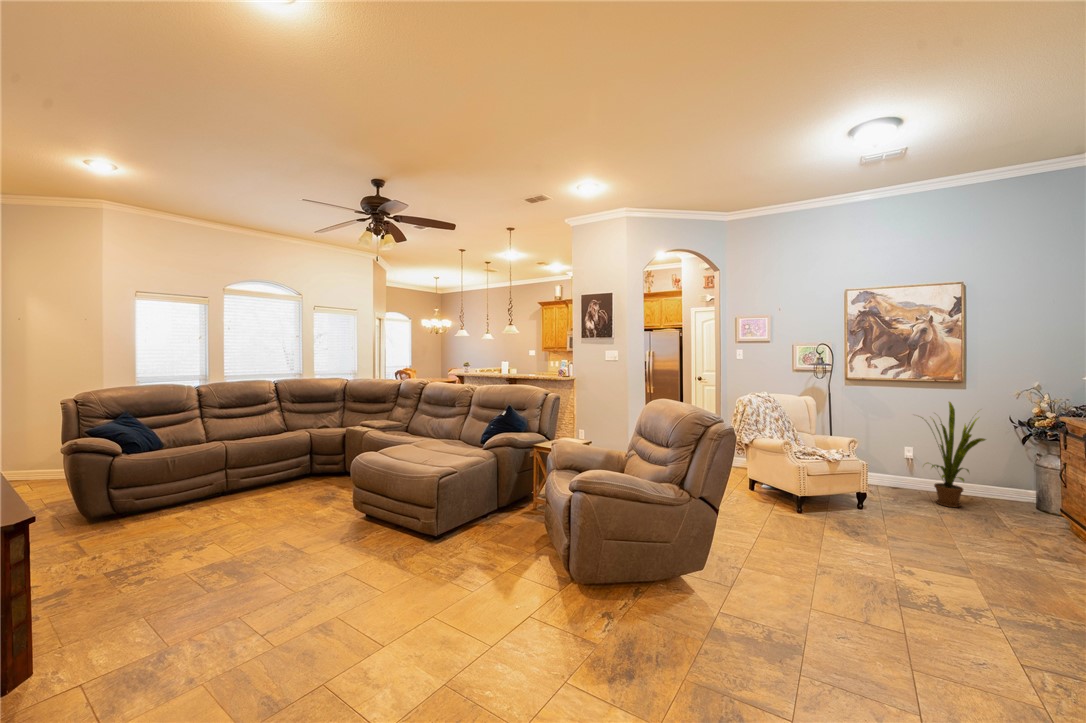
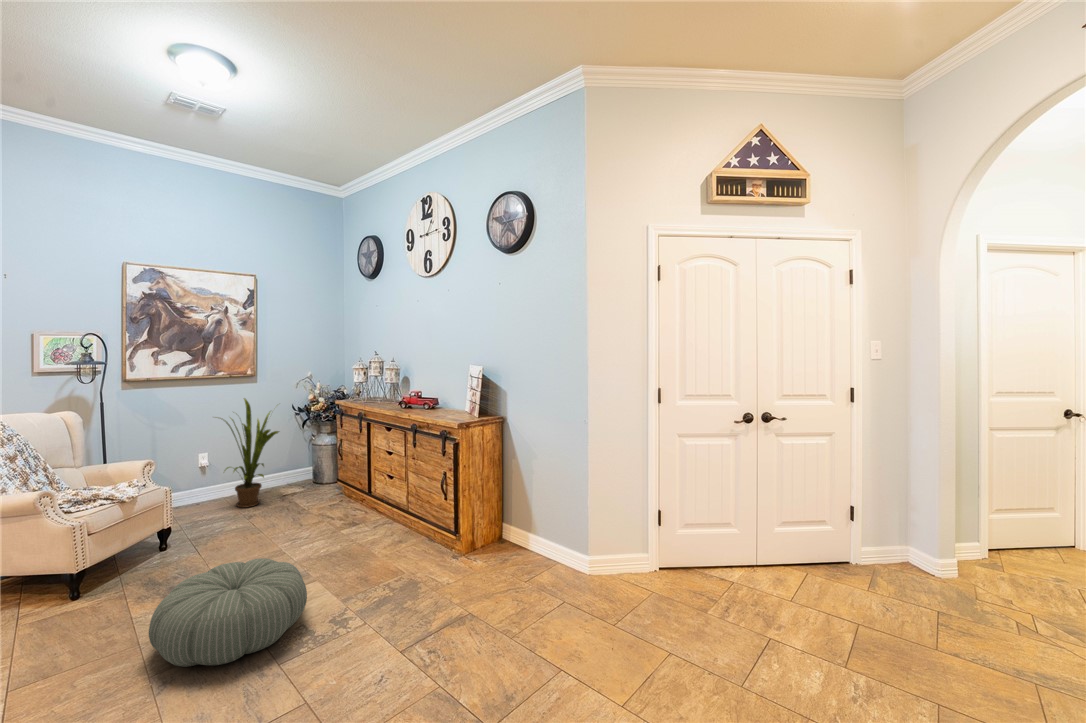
pouf: none [820,518,948,593] -> present [149,558,307,667]

